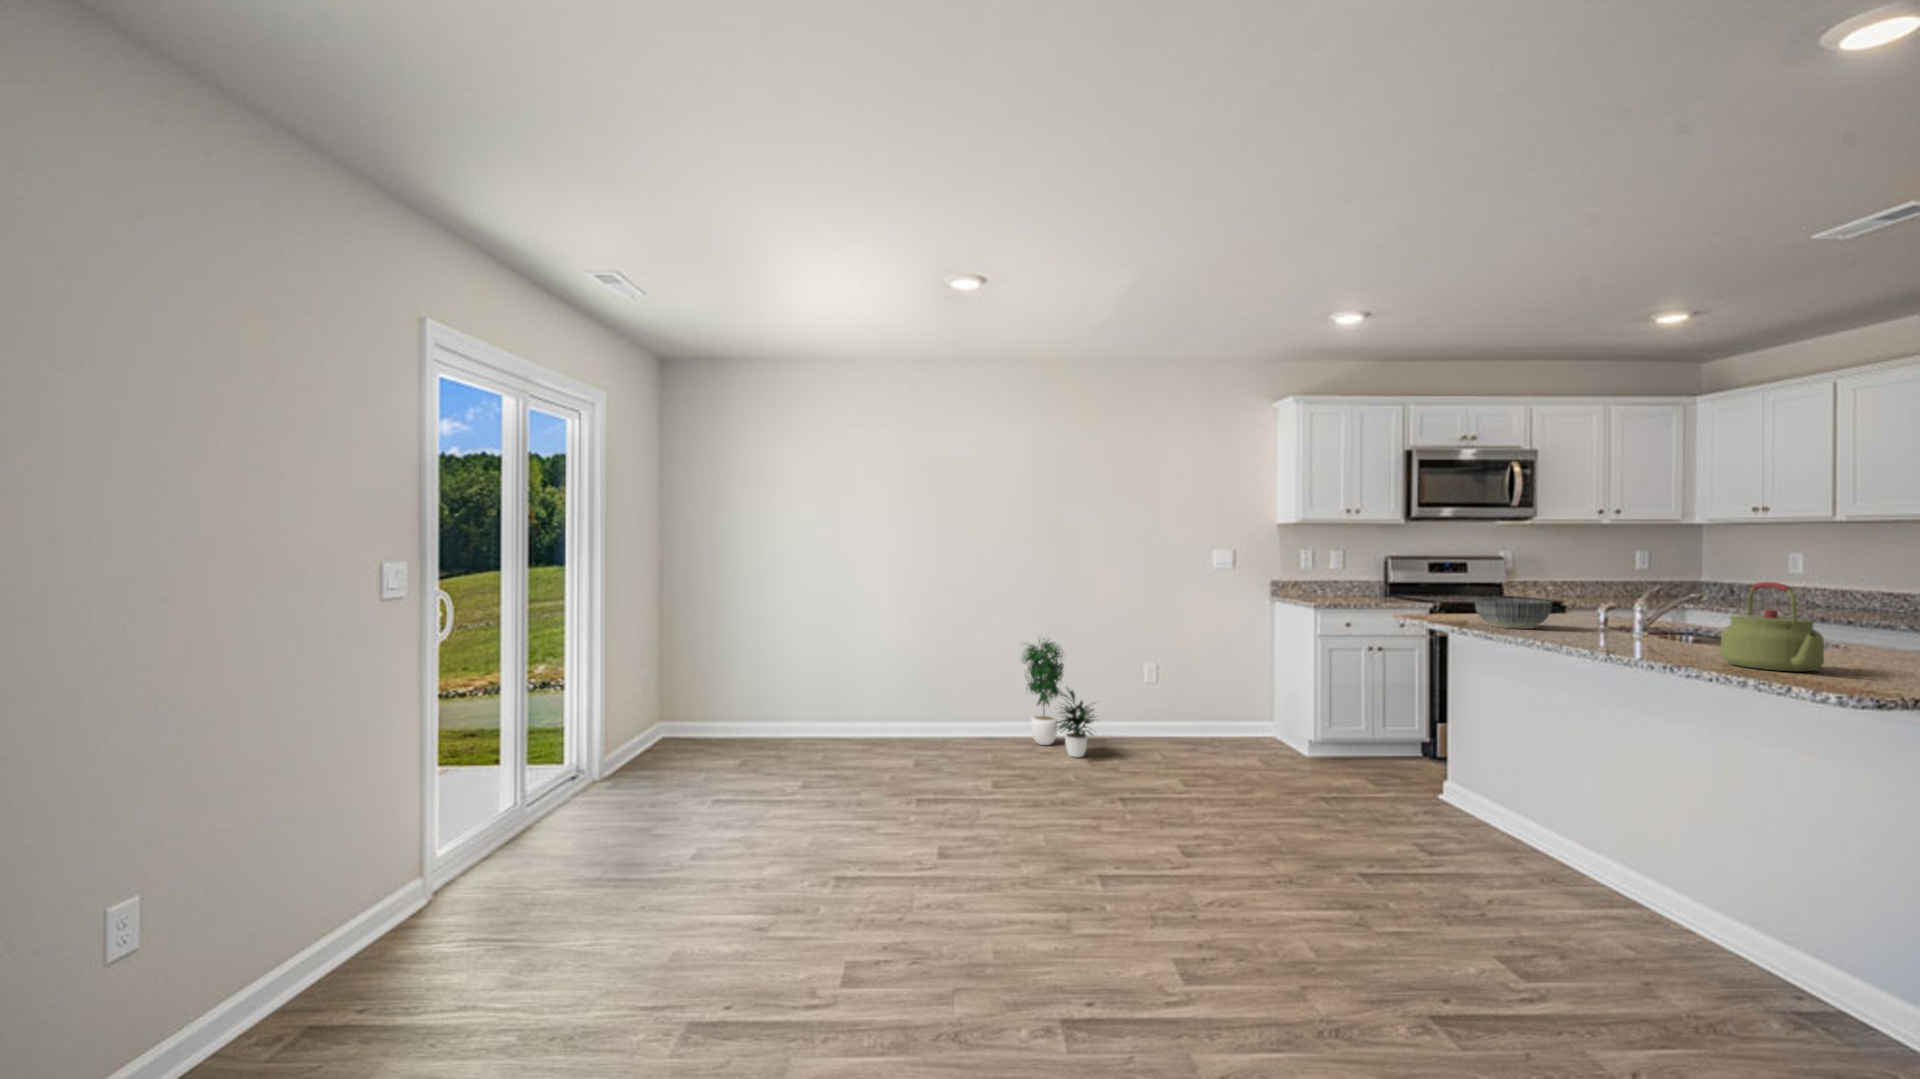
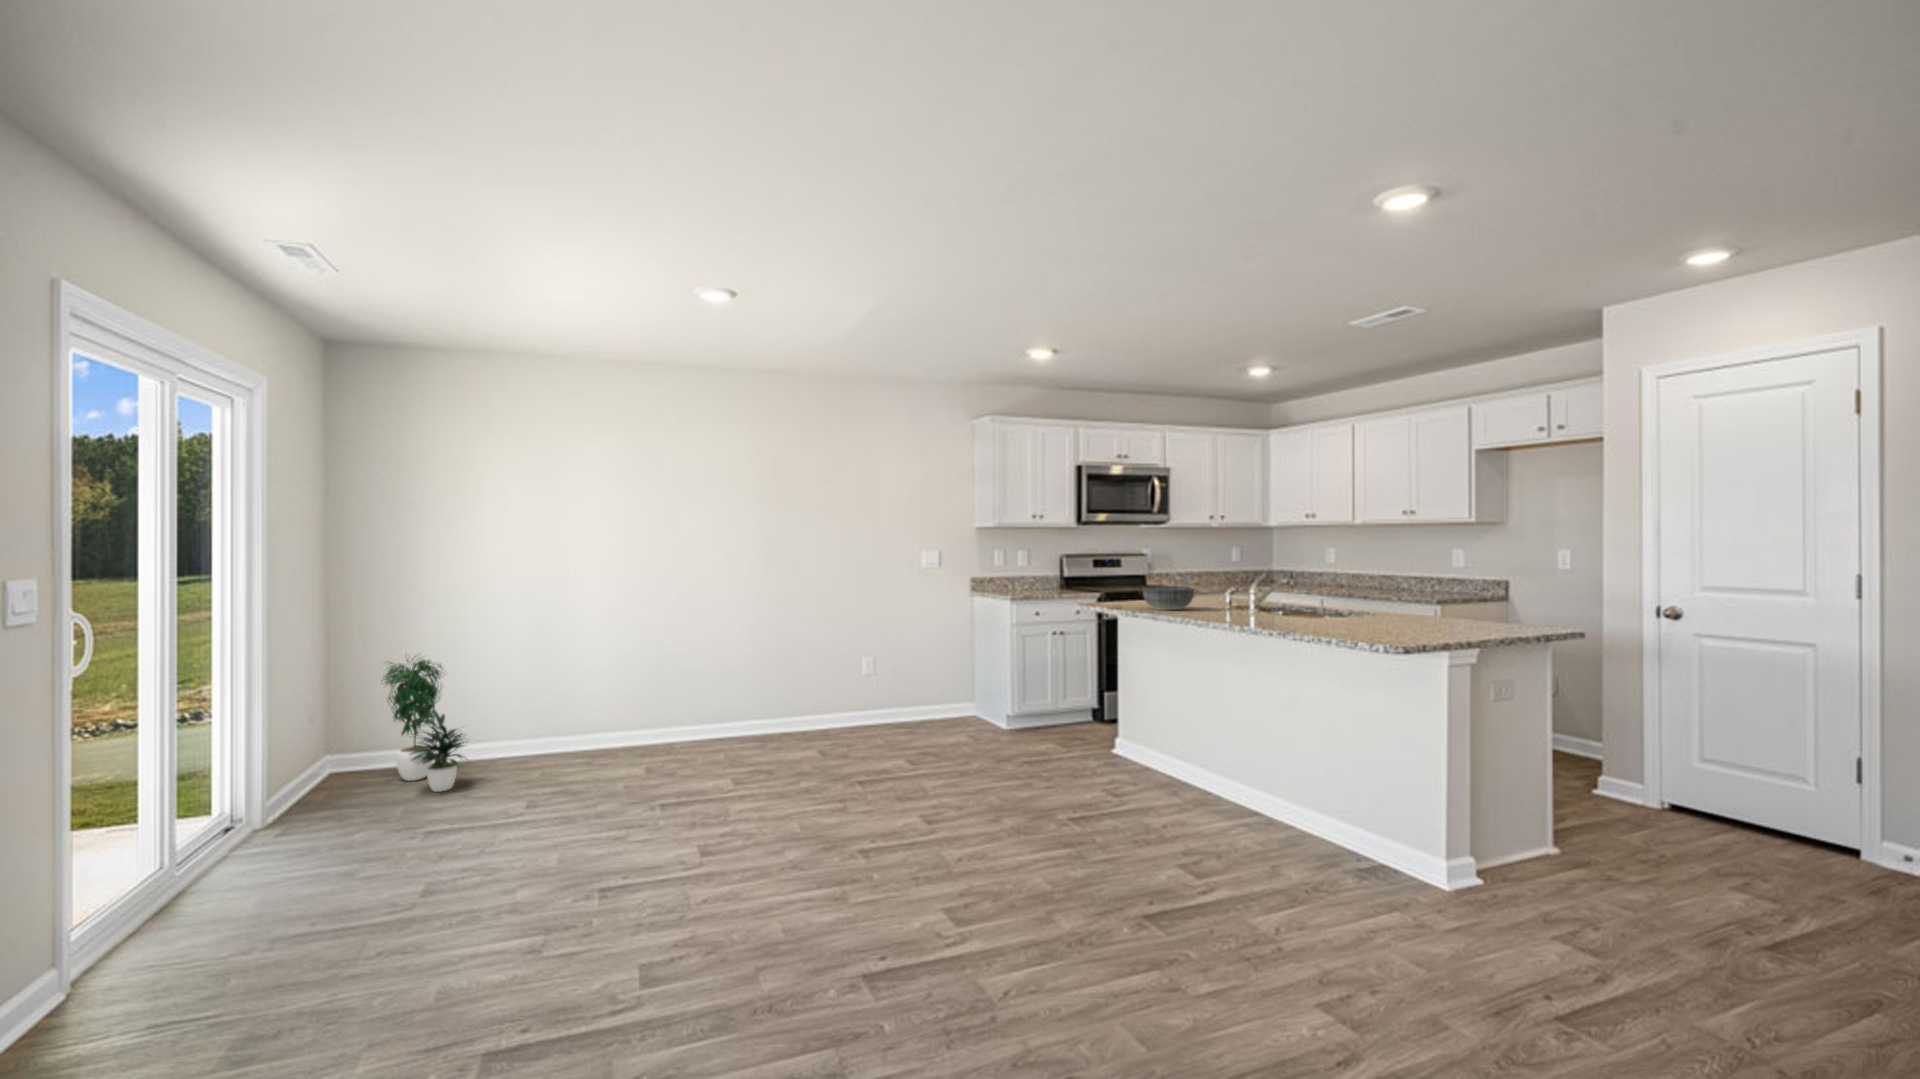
kettle: present [1720,582,1824,672] -> none [1305,570,1361,631]
potted plant: present [1022,639,1094,758] -> present [382,656,468,792]

